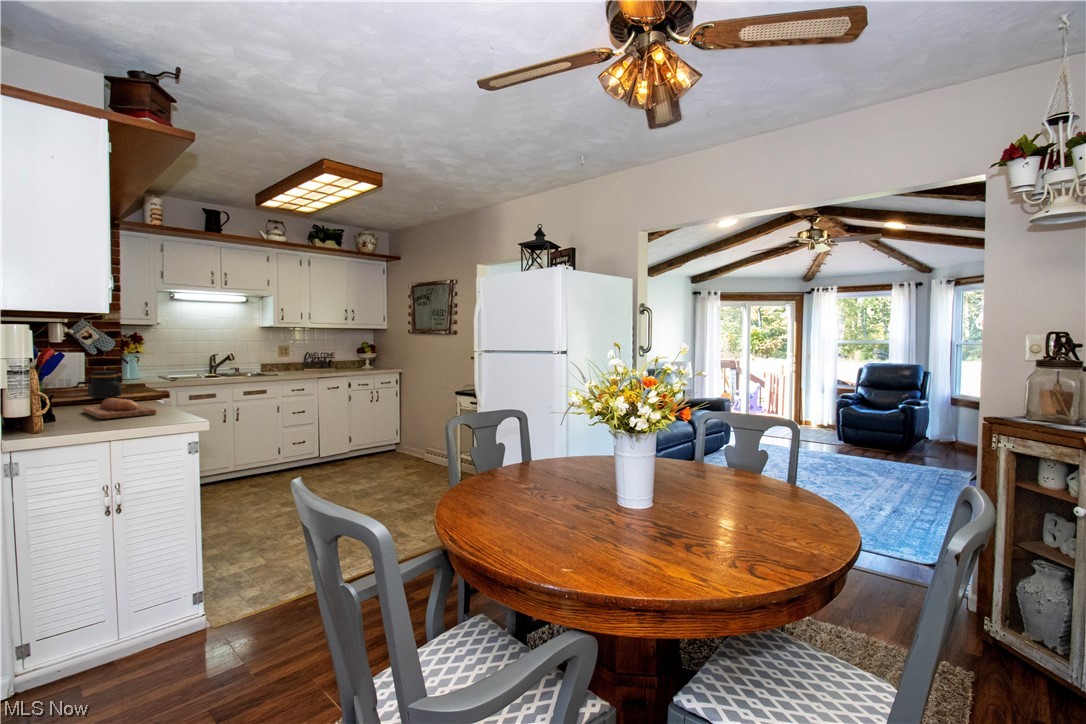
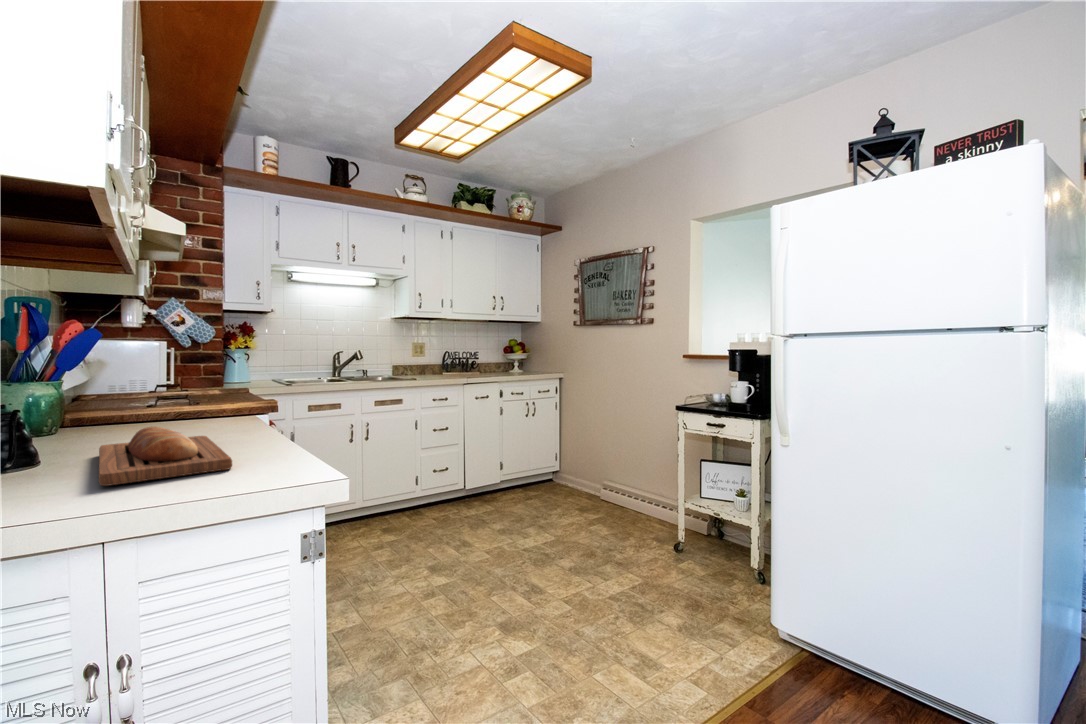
jar: present [85,371,123,399] -> none [142,370,205,418]

